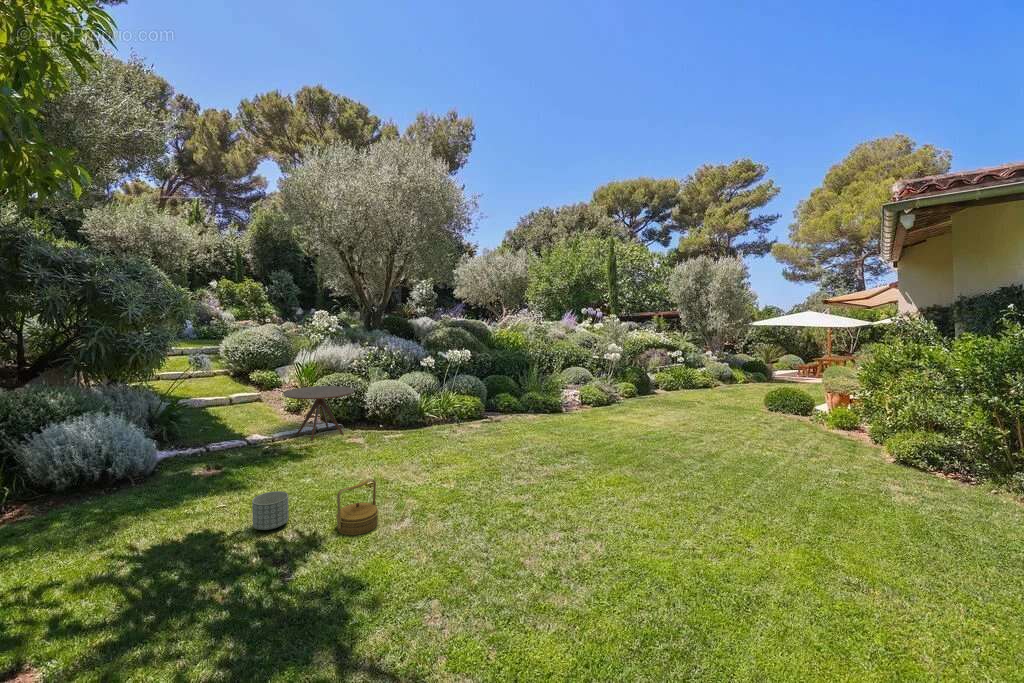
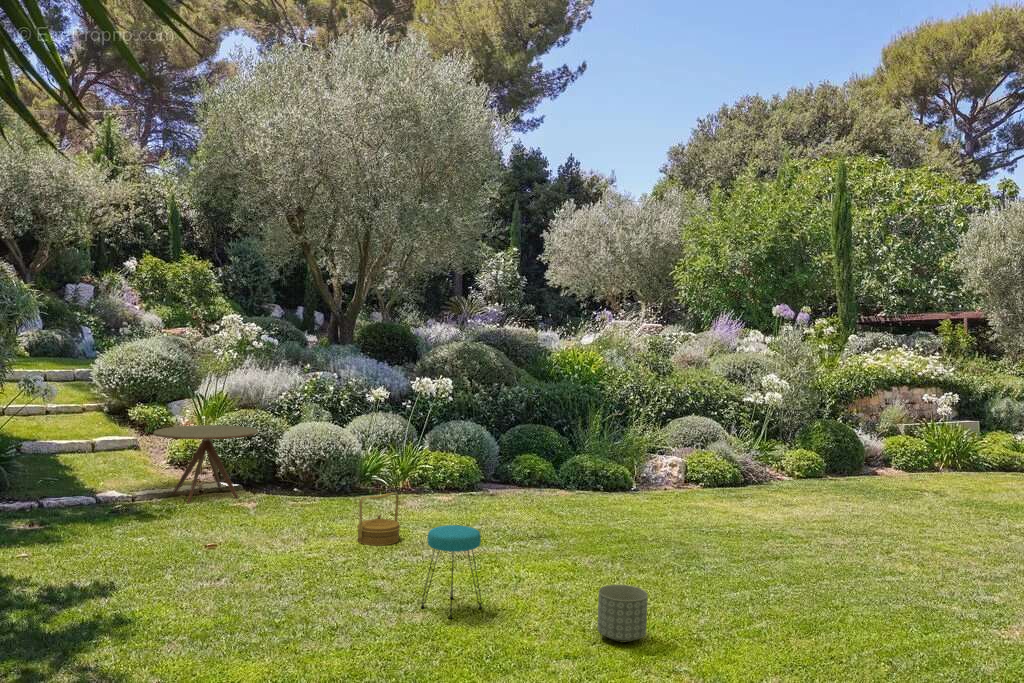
stool: none [515,461,554,524] -> present [421,525,482,618]
basket: present [336,479,378,535] -> present [357,492,400,546]
planter: present [252,491,289,530] -> present [597,585,648,643]

